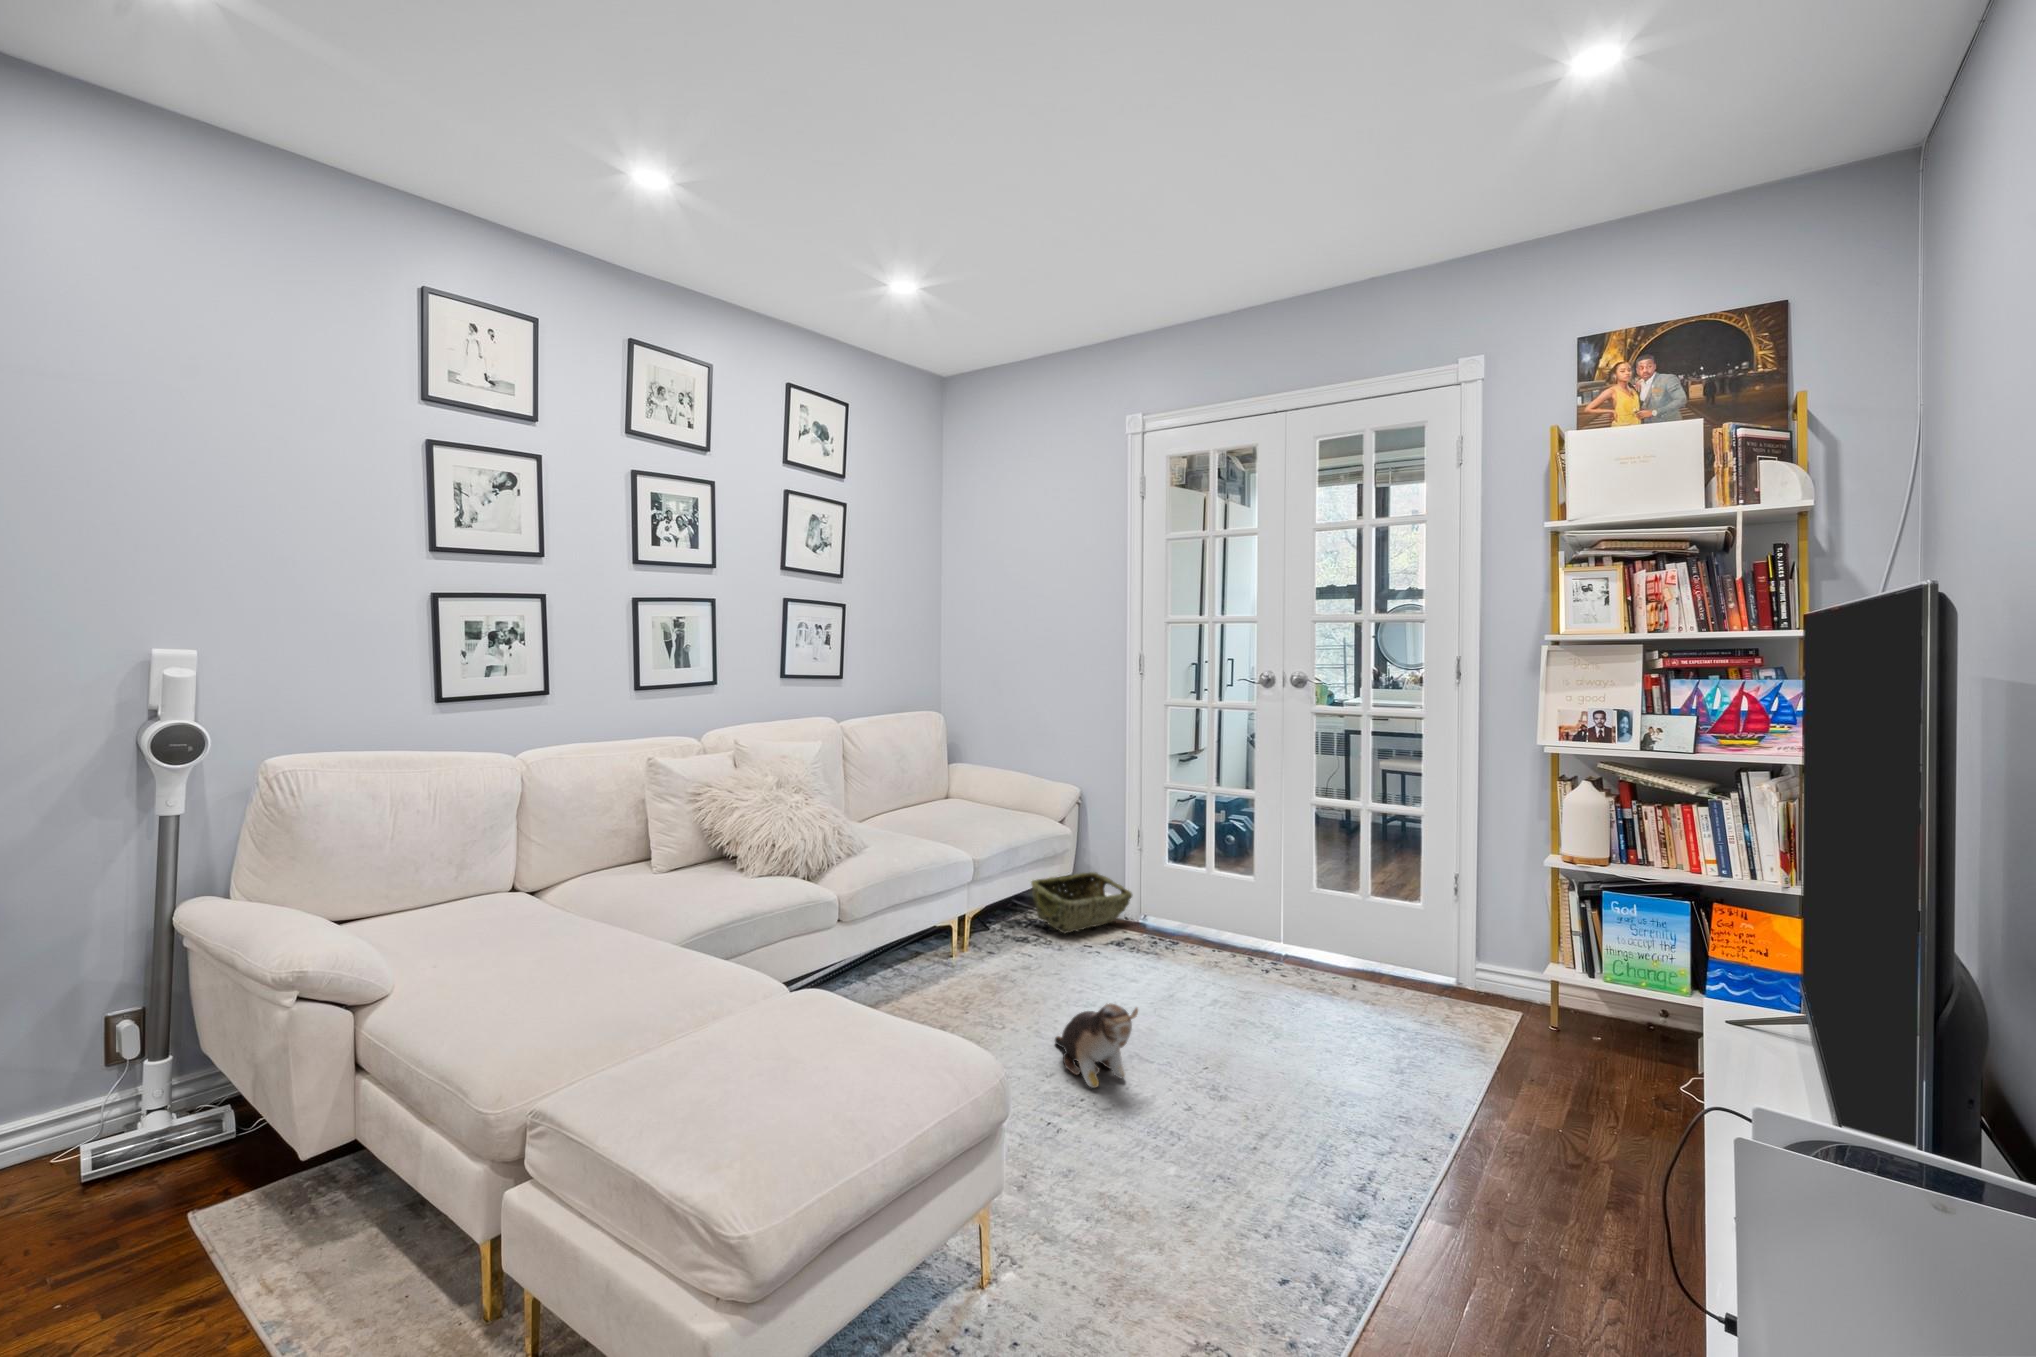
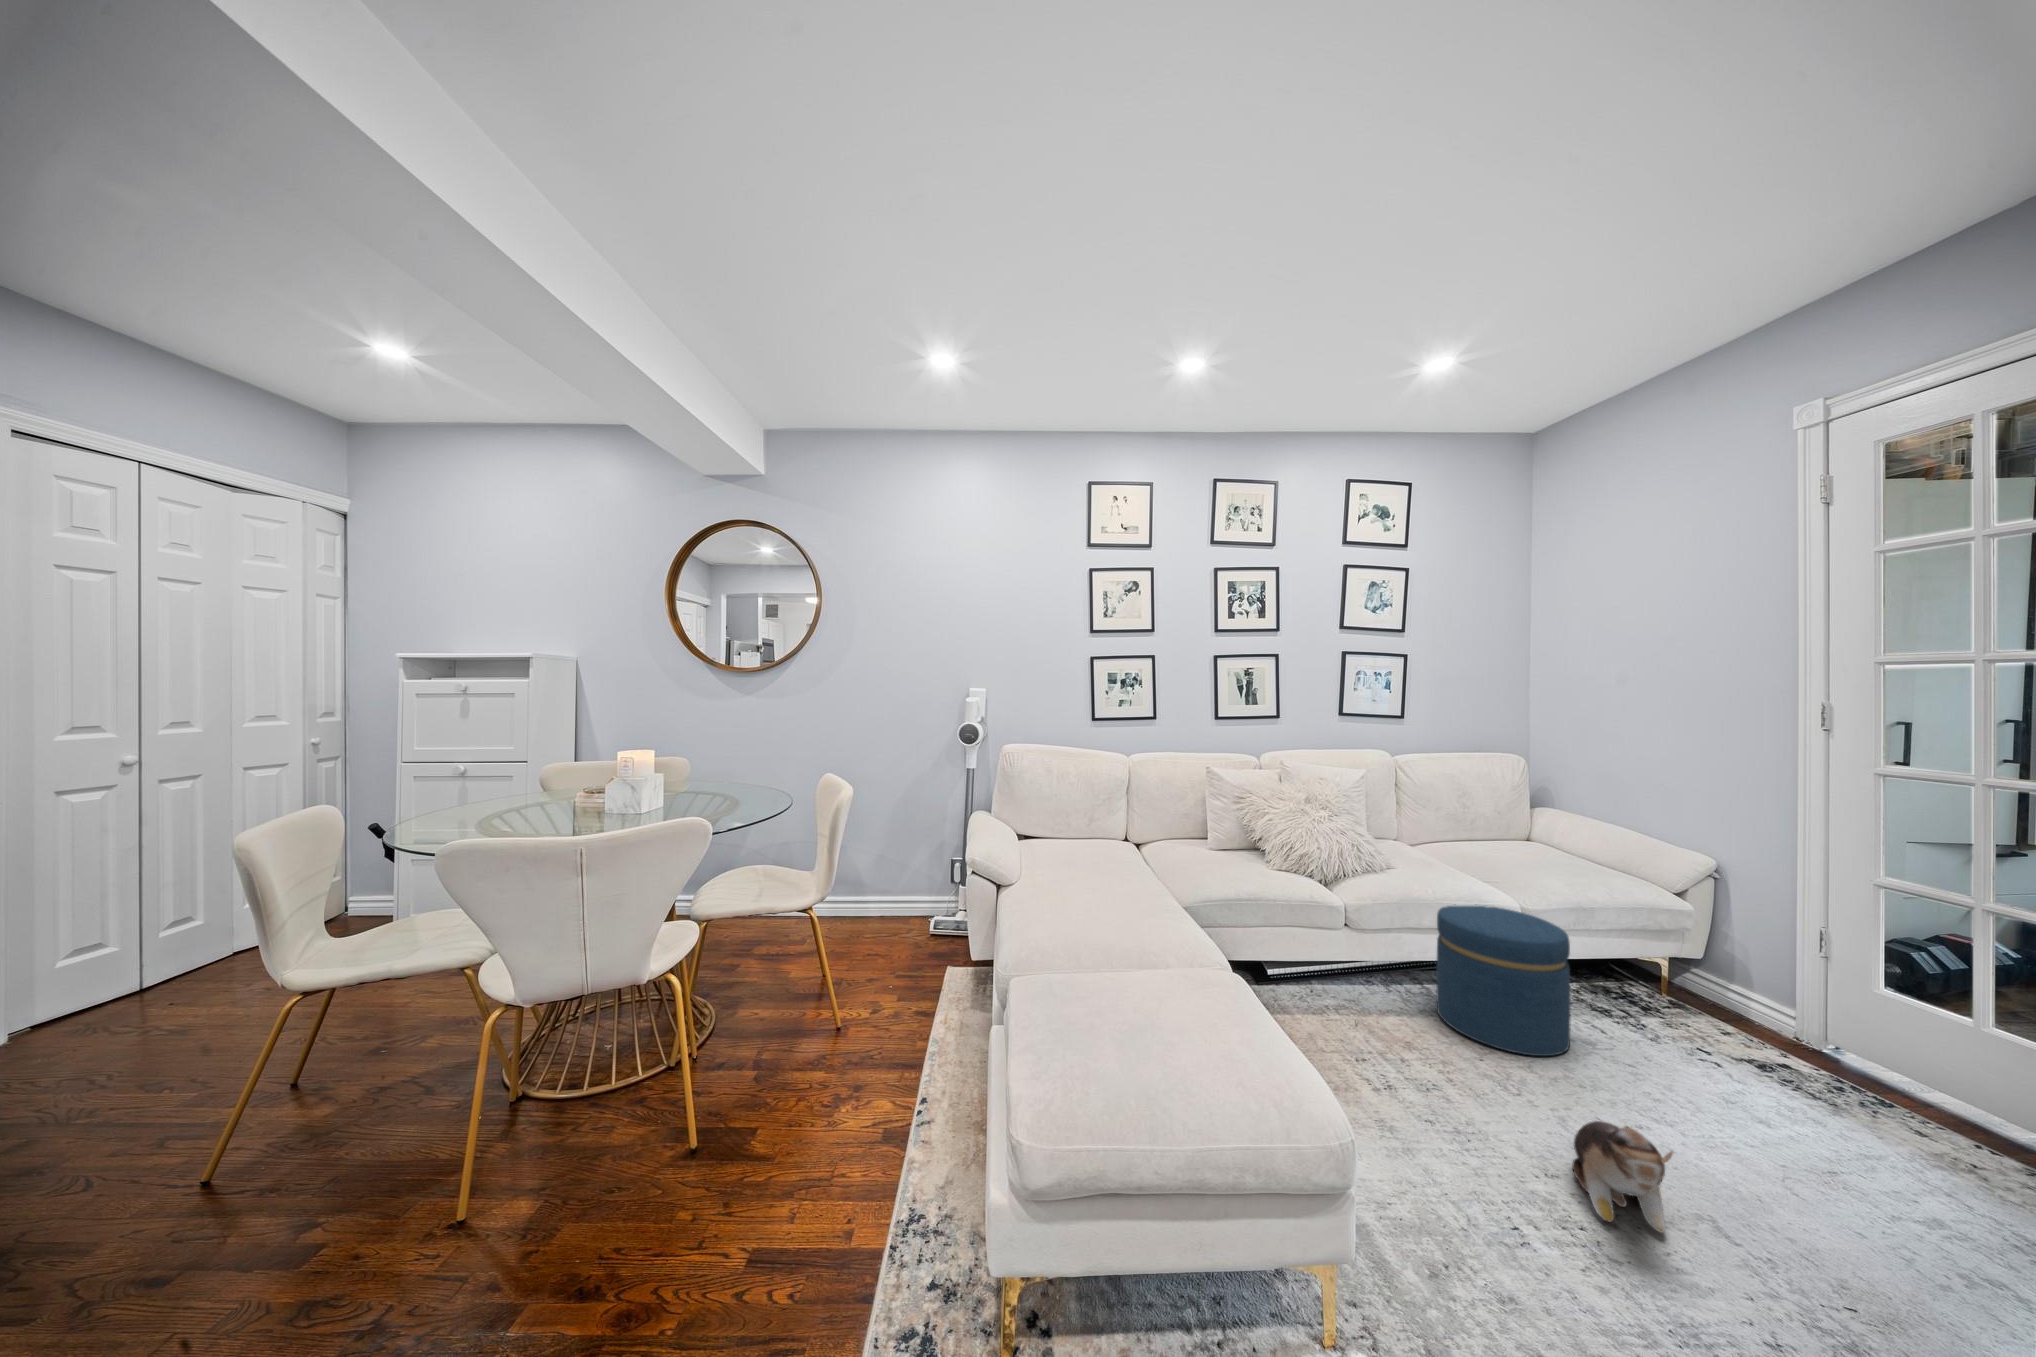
ottoman: none [913,864,1017,997] -> present [1437,906,1570,1056]
woven basket: present [1031,872,1132,933] -> none [1622,949,1805,1035]

